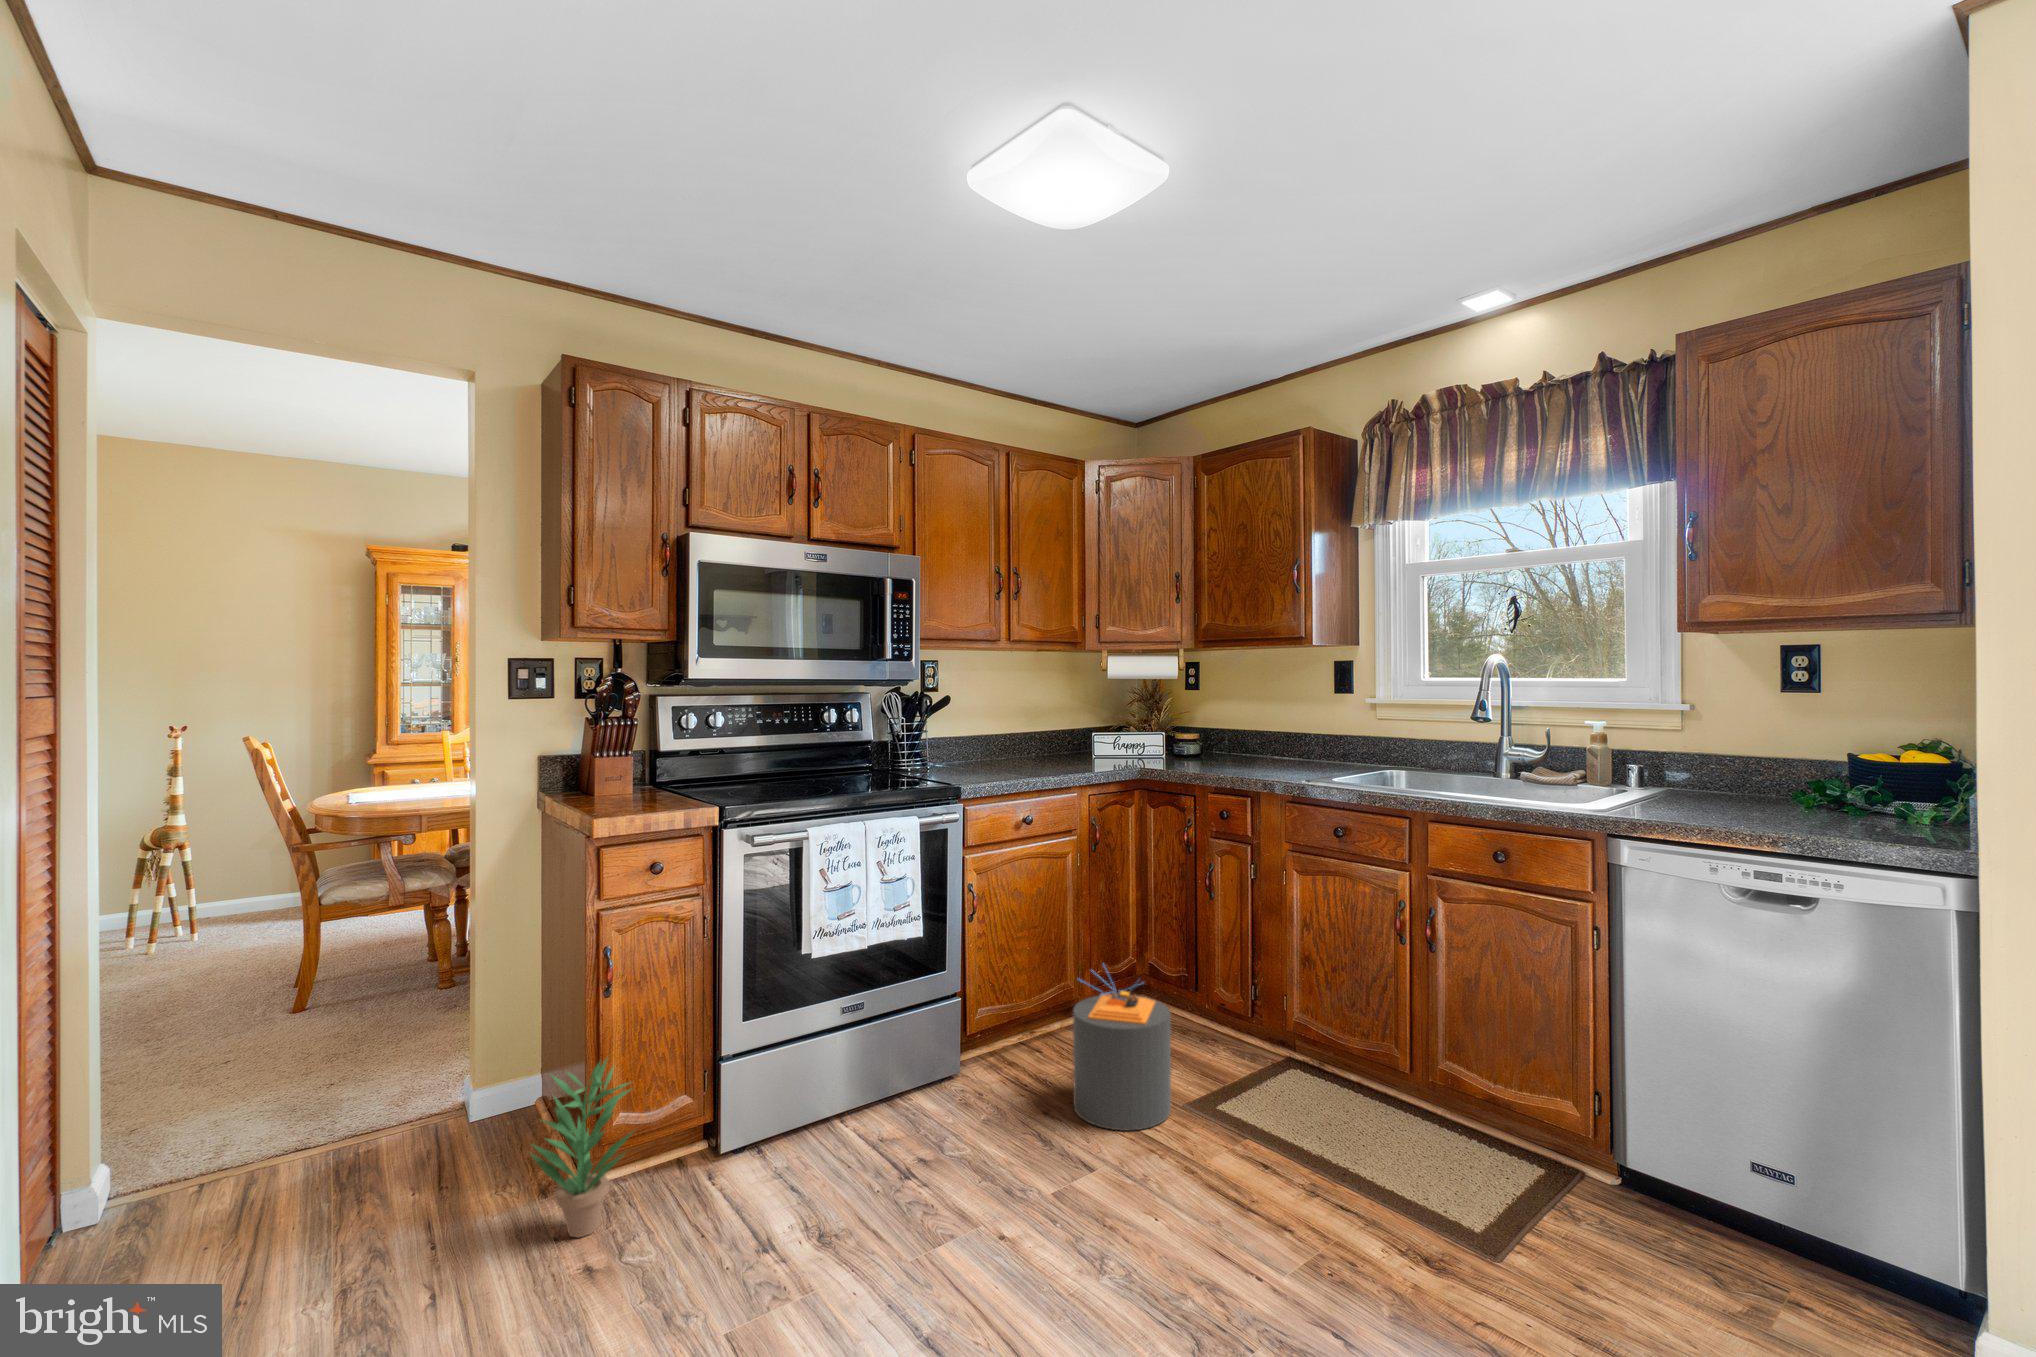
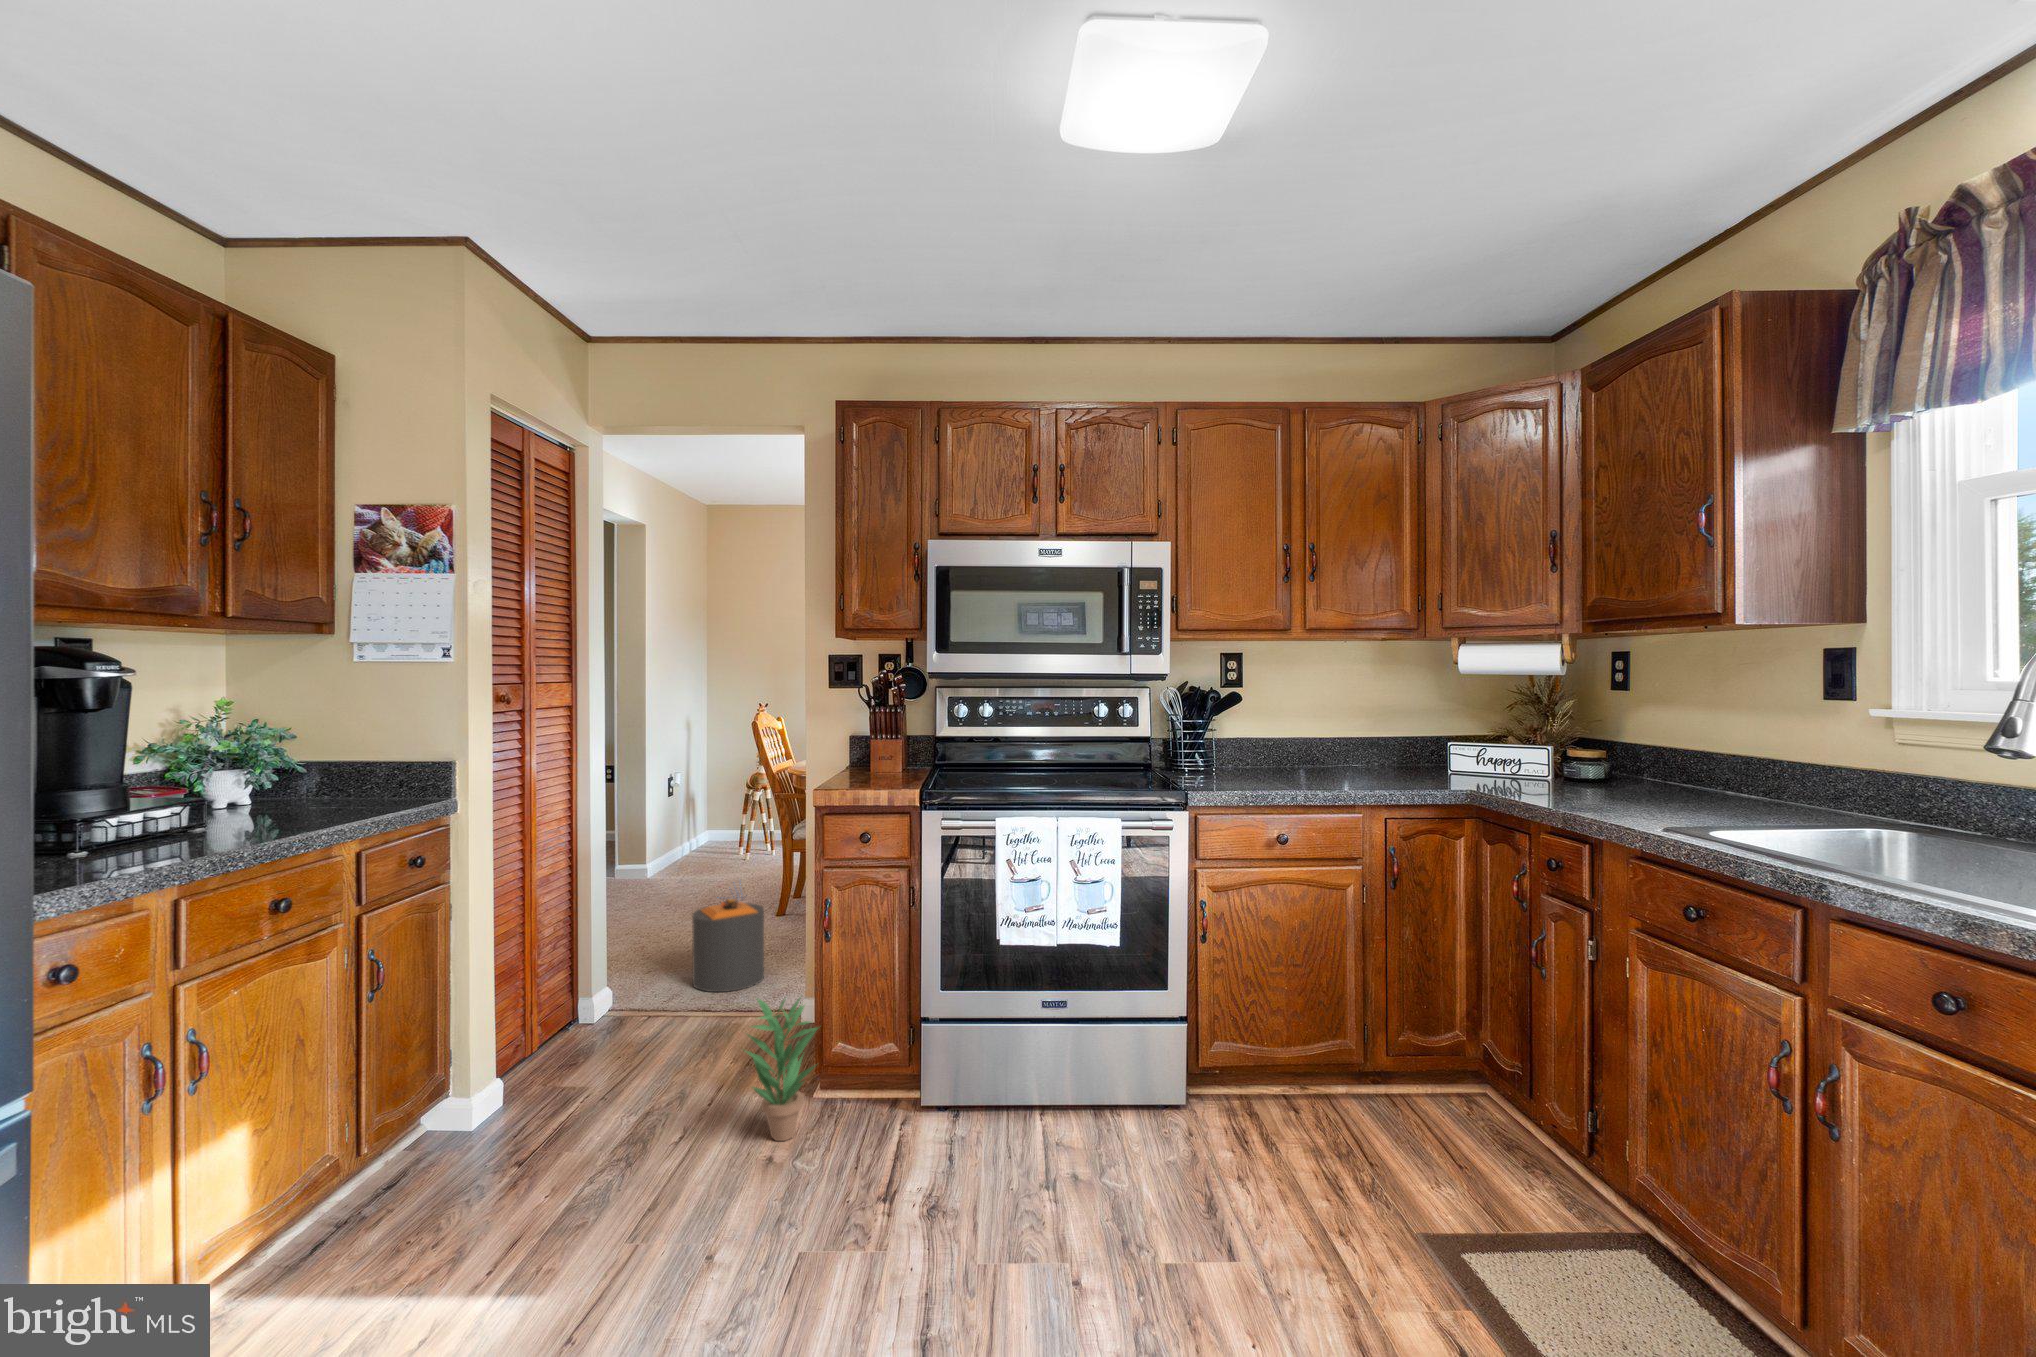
trash can: present [1073,970,1171,1130] -> present [692,883,764,992]

